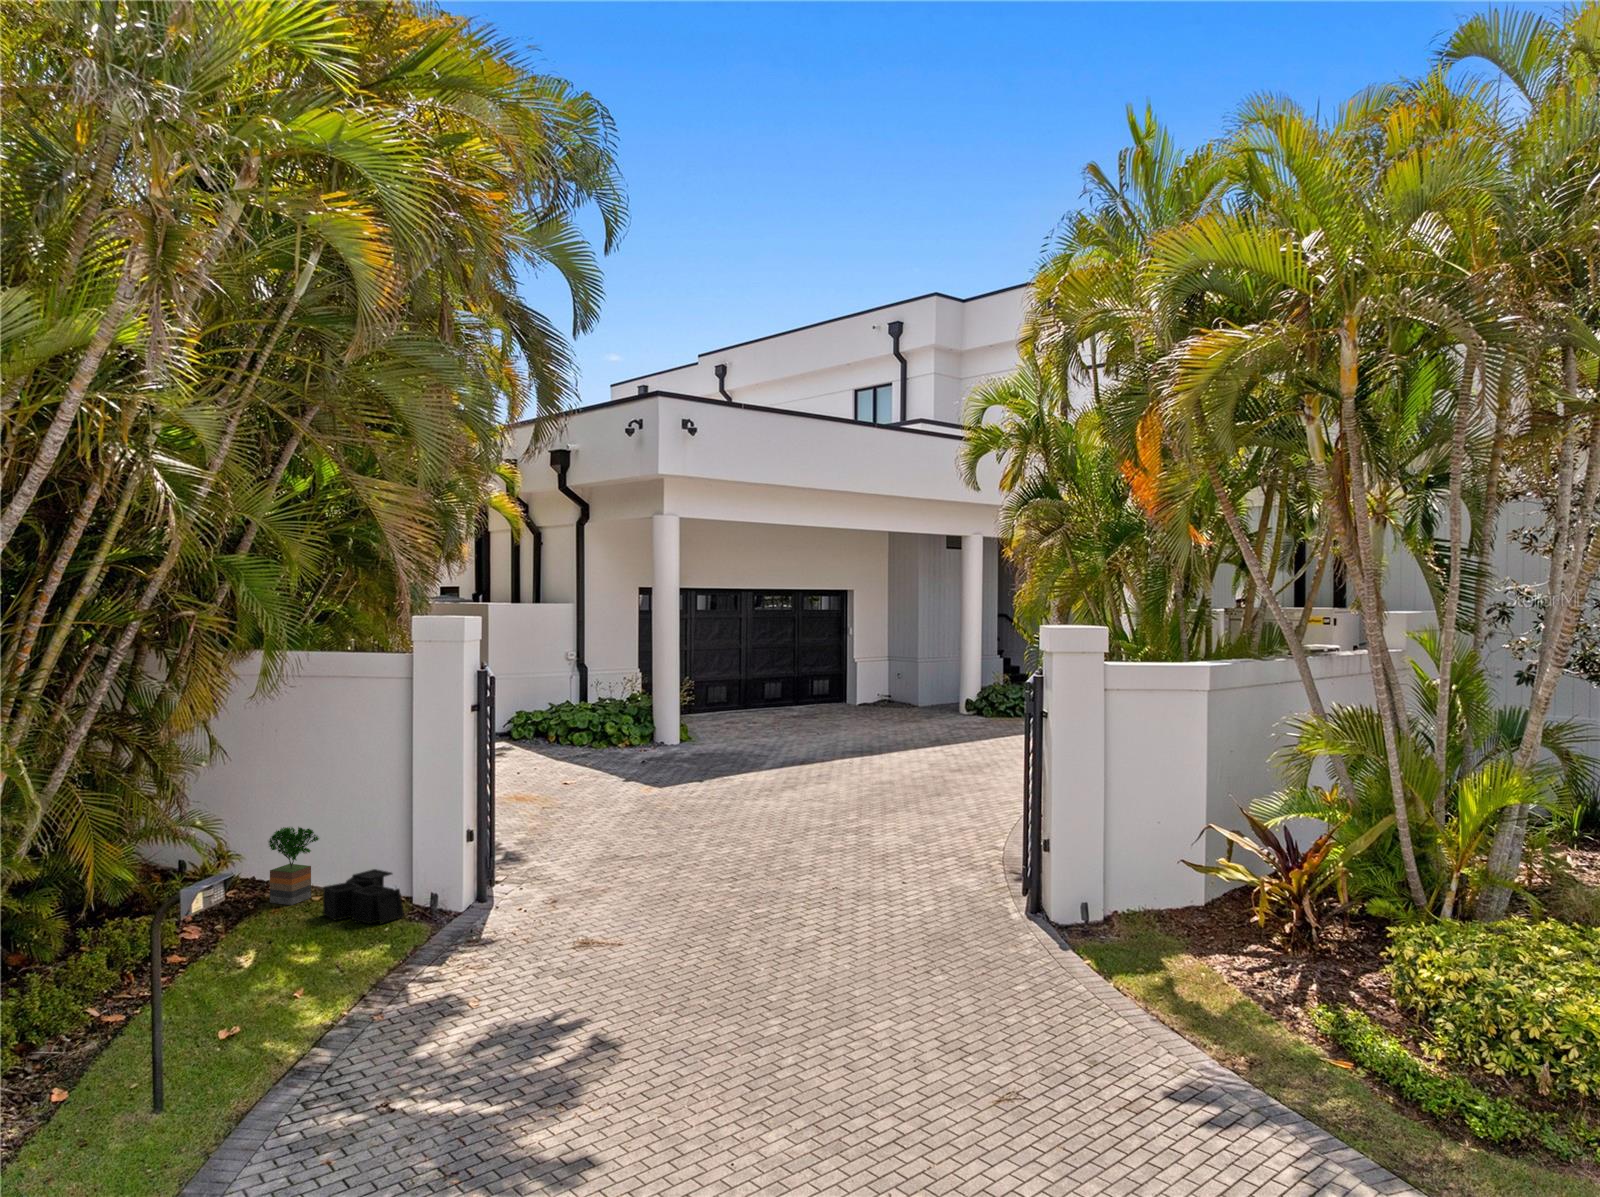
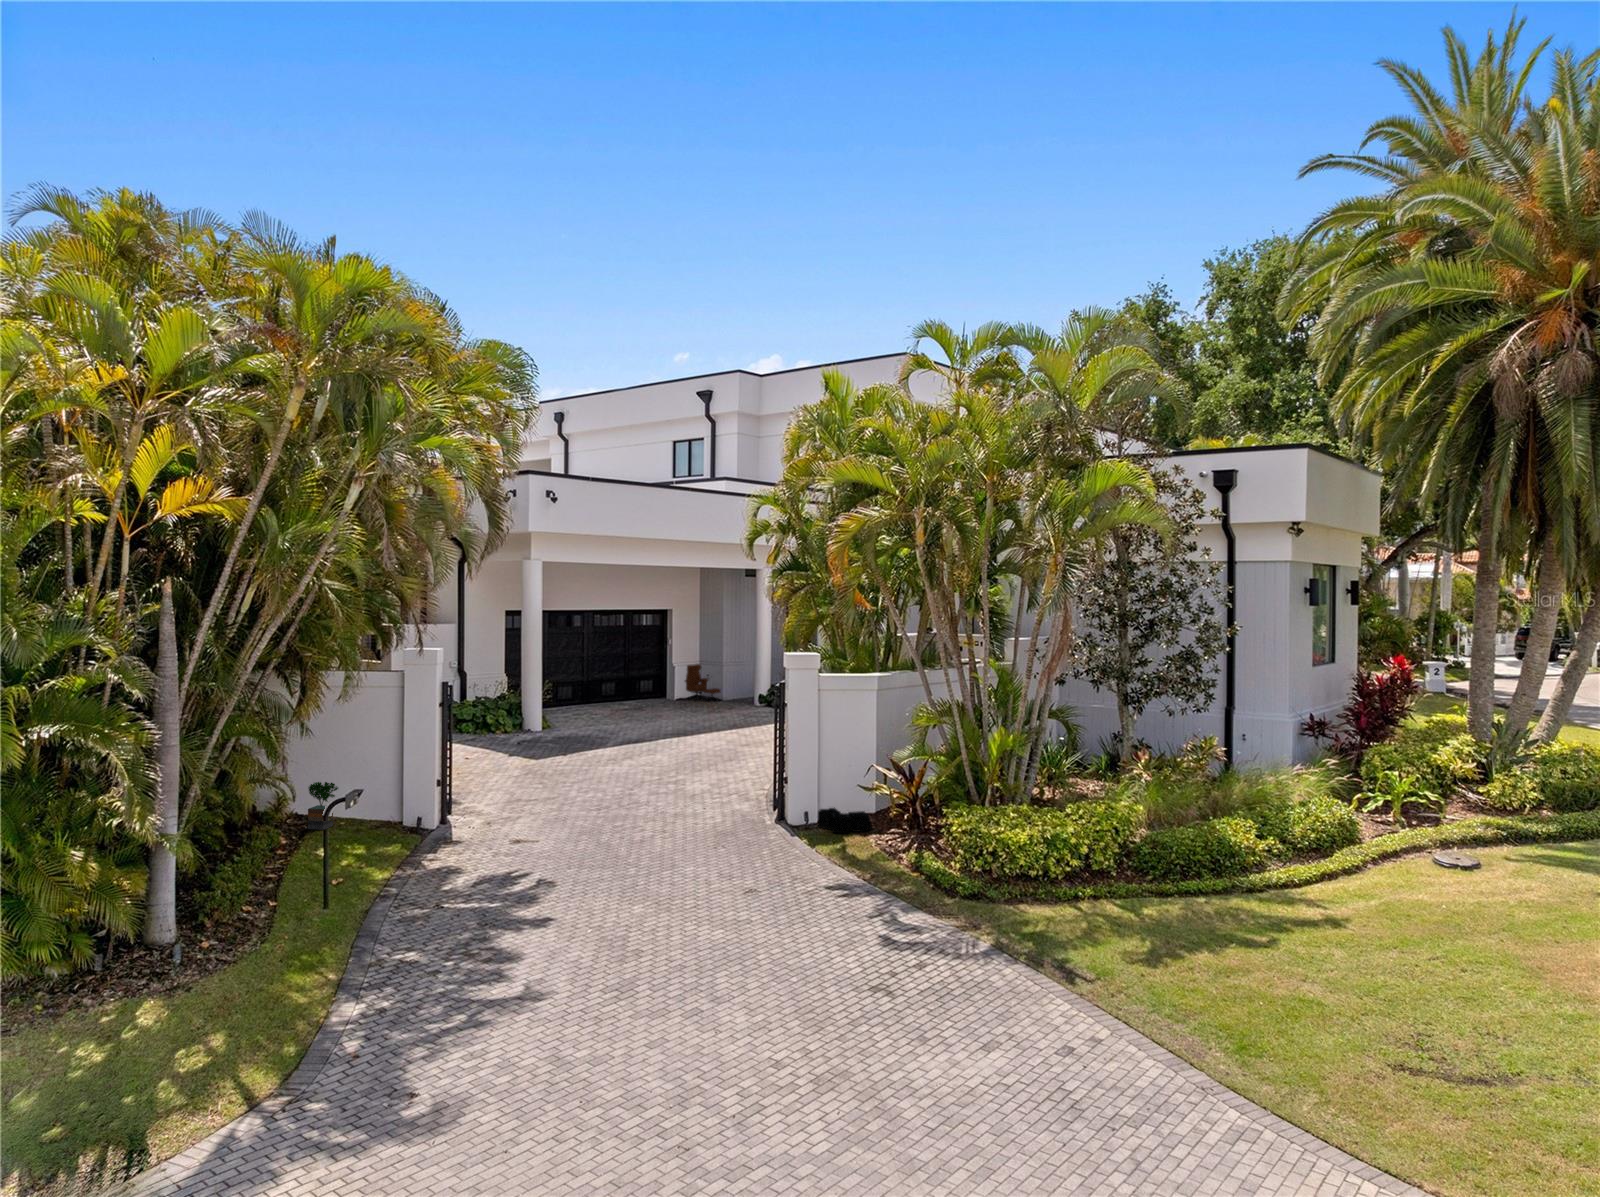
lounge chair: none [869,660,917,708] -> present [685,664,721,700]
storage bin: present [323,869,404,924] -> present [818,807,872,833]

